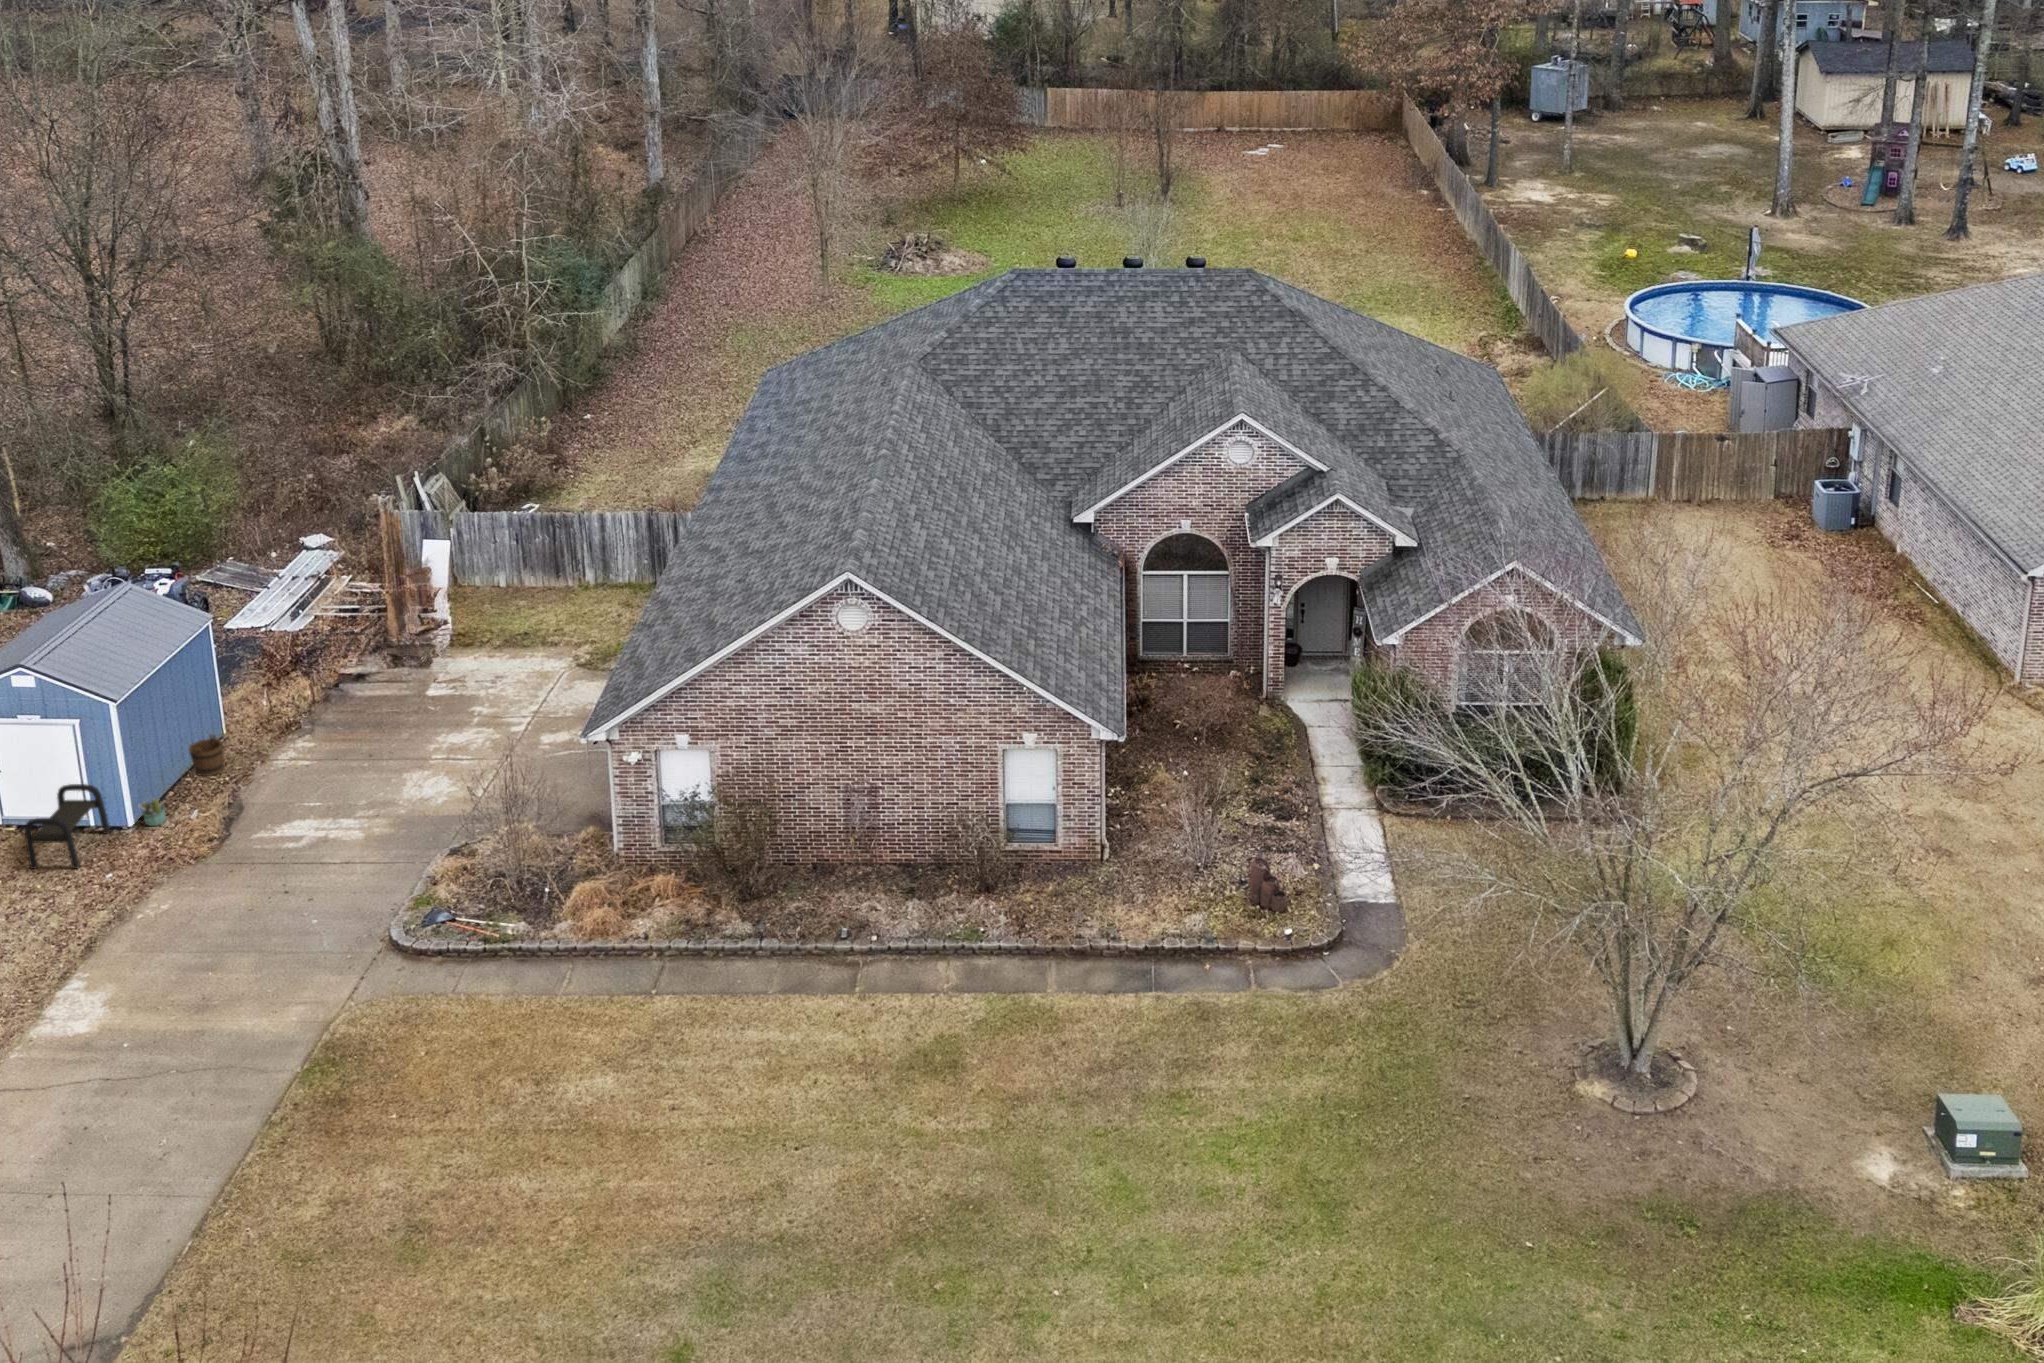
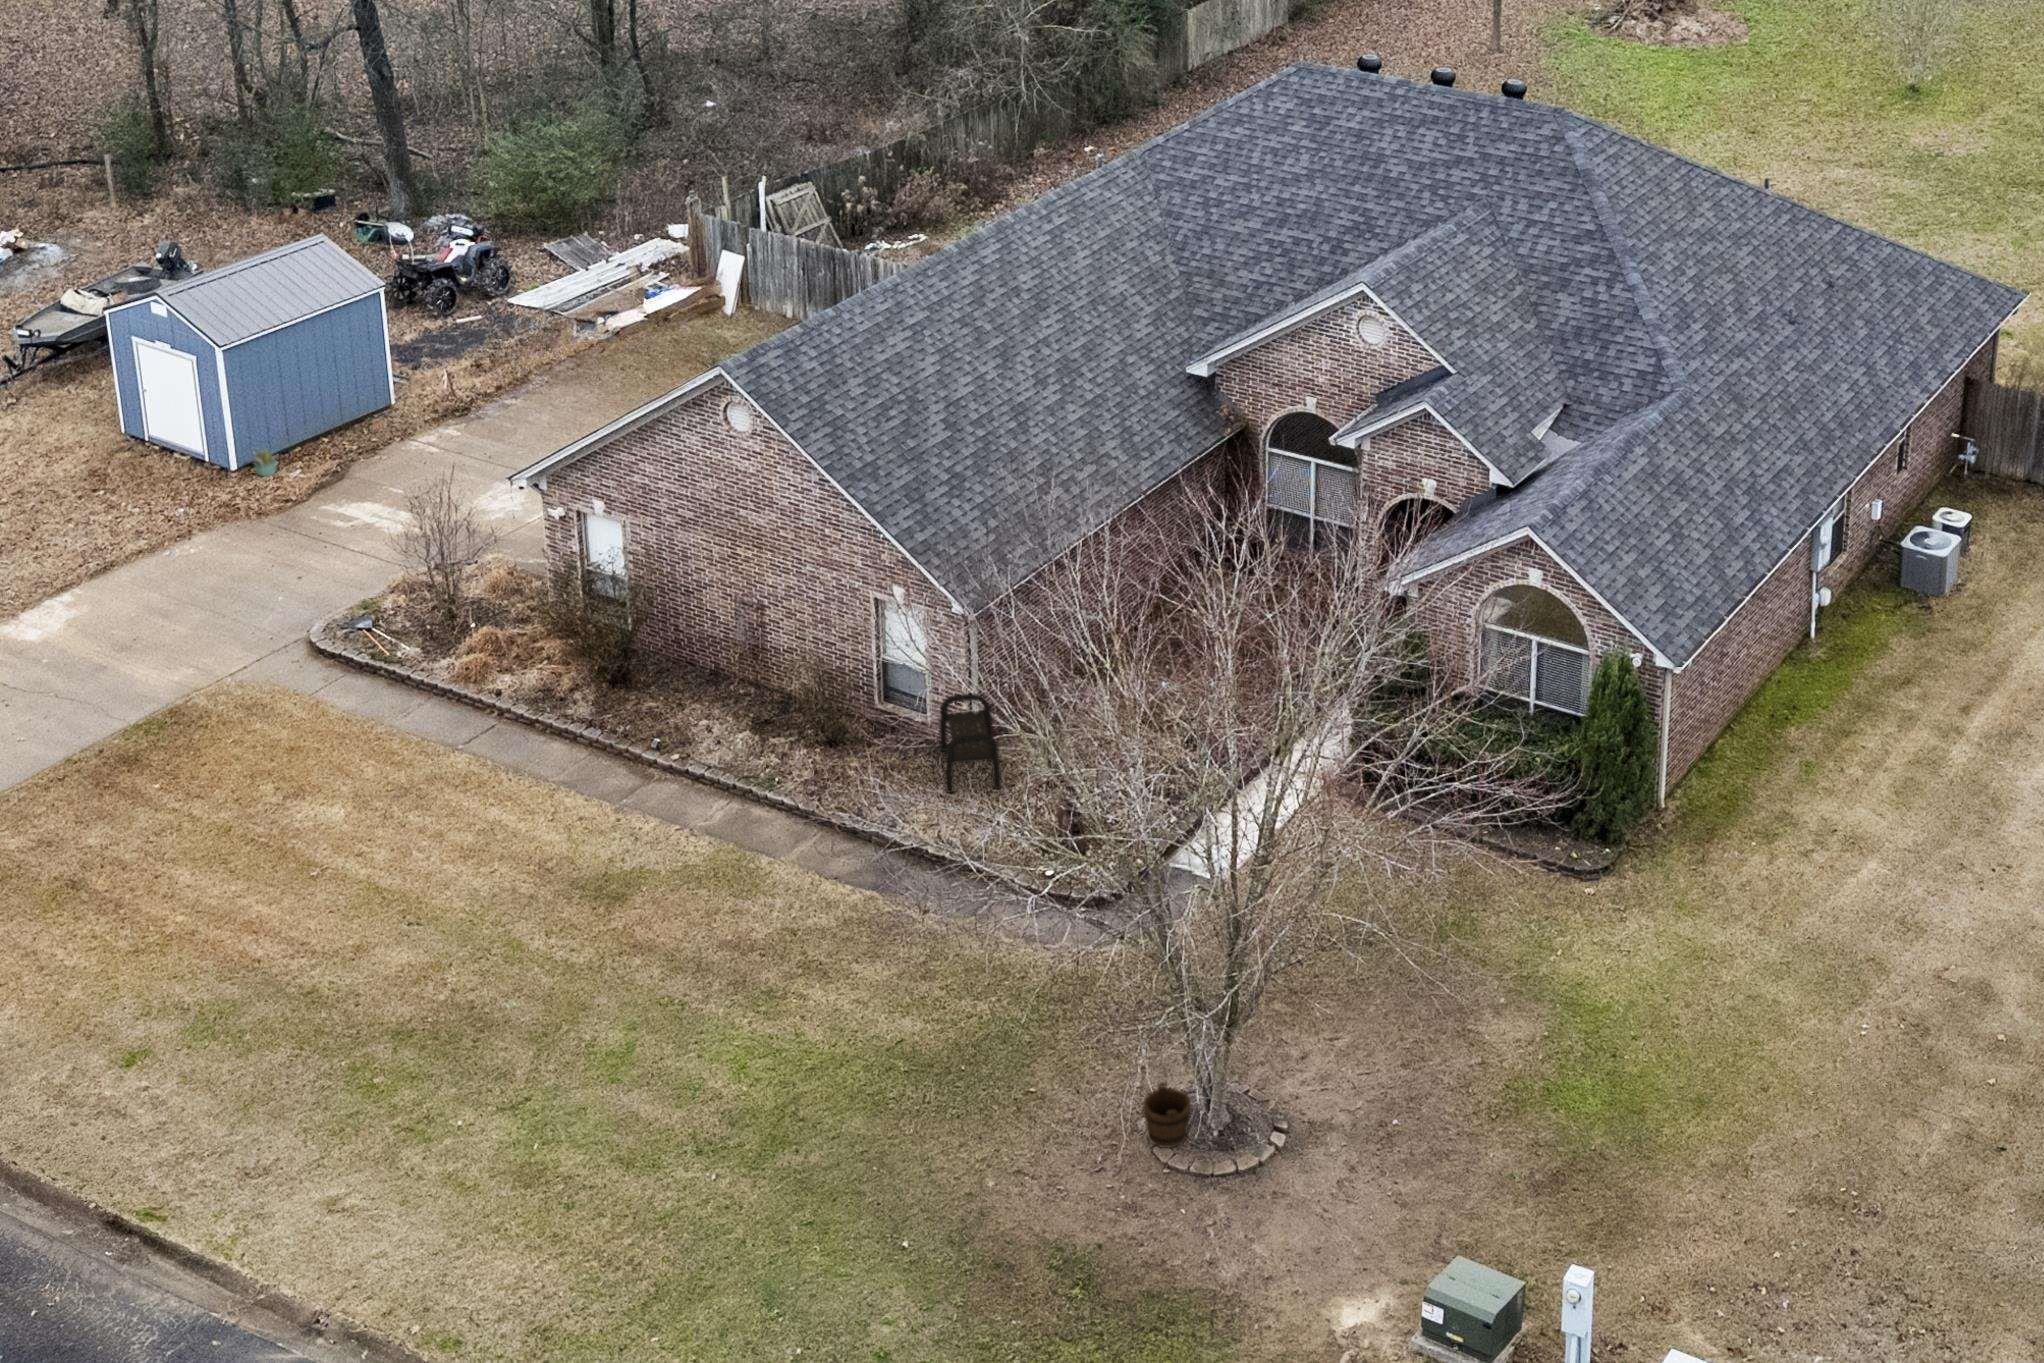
bucket: present [189,735,224,776] -> present [1143,1082,1191,1148]
bench: present [25,784,110,869] -> present [939,693,1001,793]

